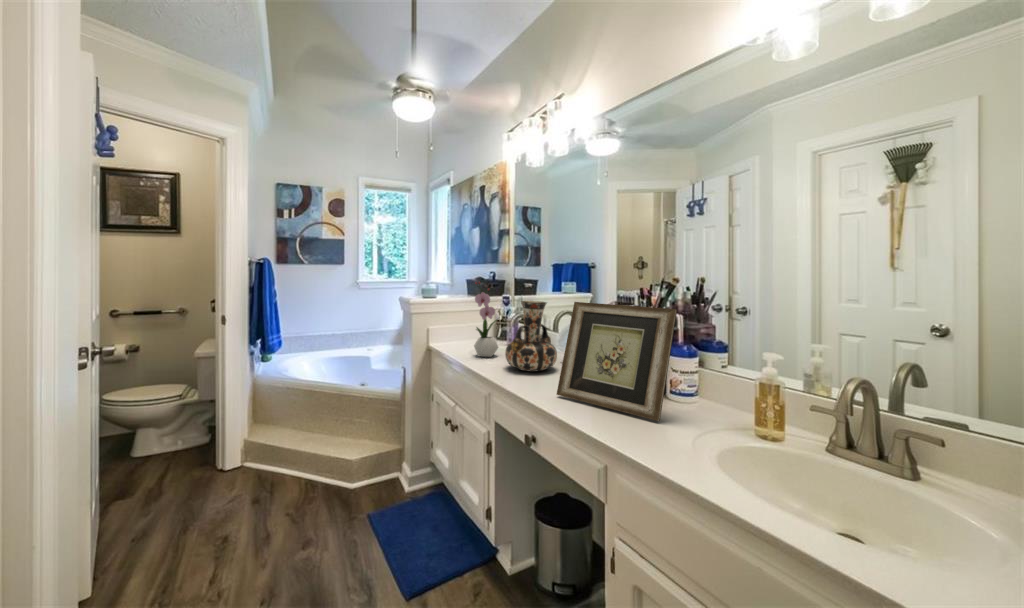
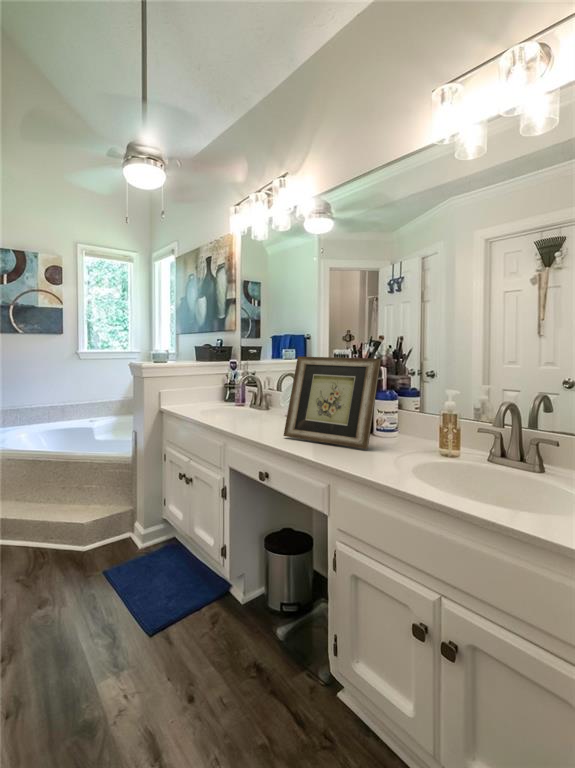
flower arrangement: present [474,282,498,357] -> none [205,344,230,414]
decorative vase: present [505,301,557,372] -> none [236,360,283,423]

